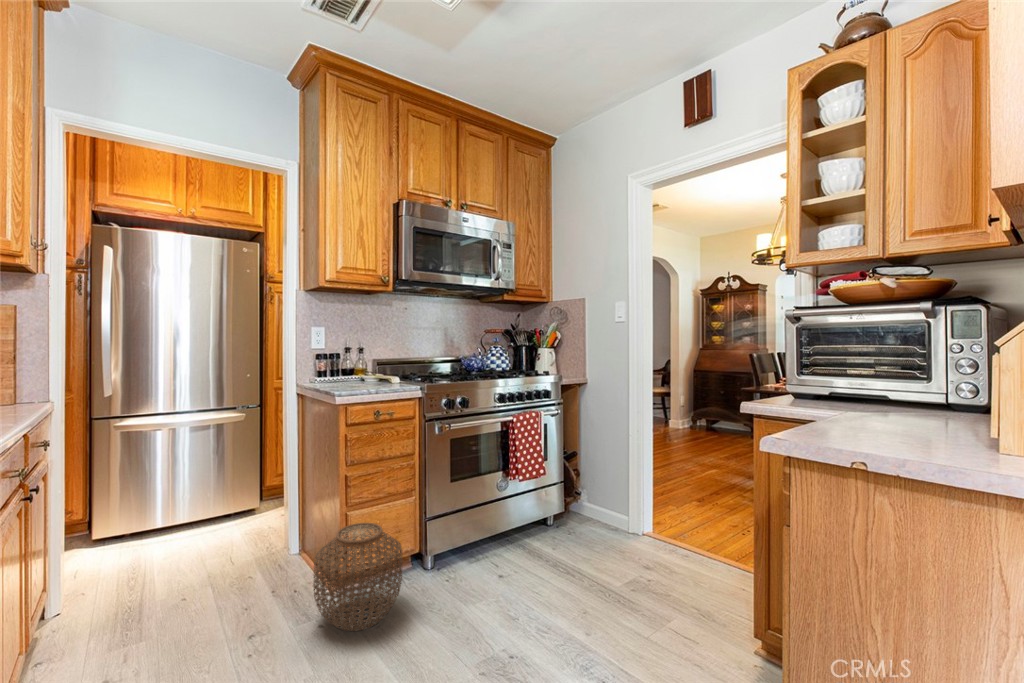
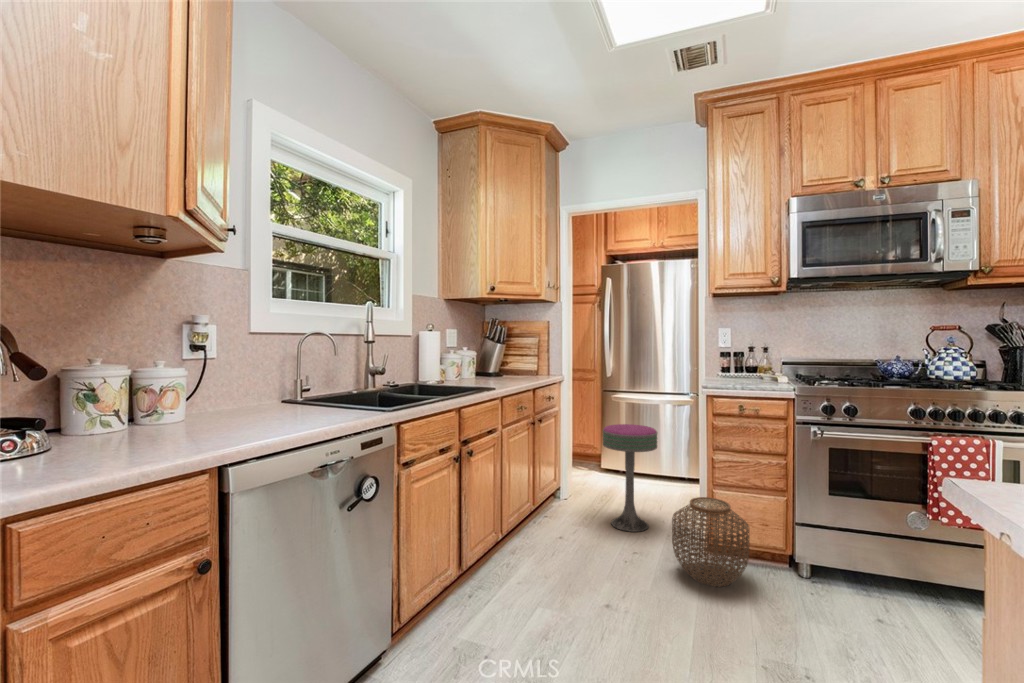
bar stool: none [165,456,255,615] -> present [603,424,657,532]

